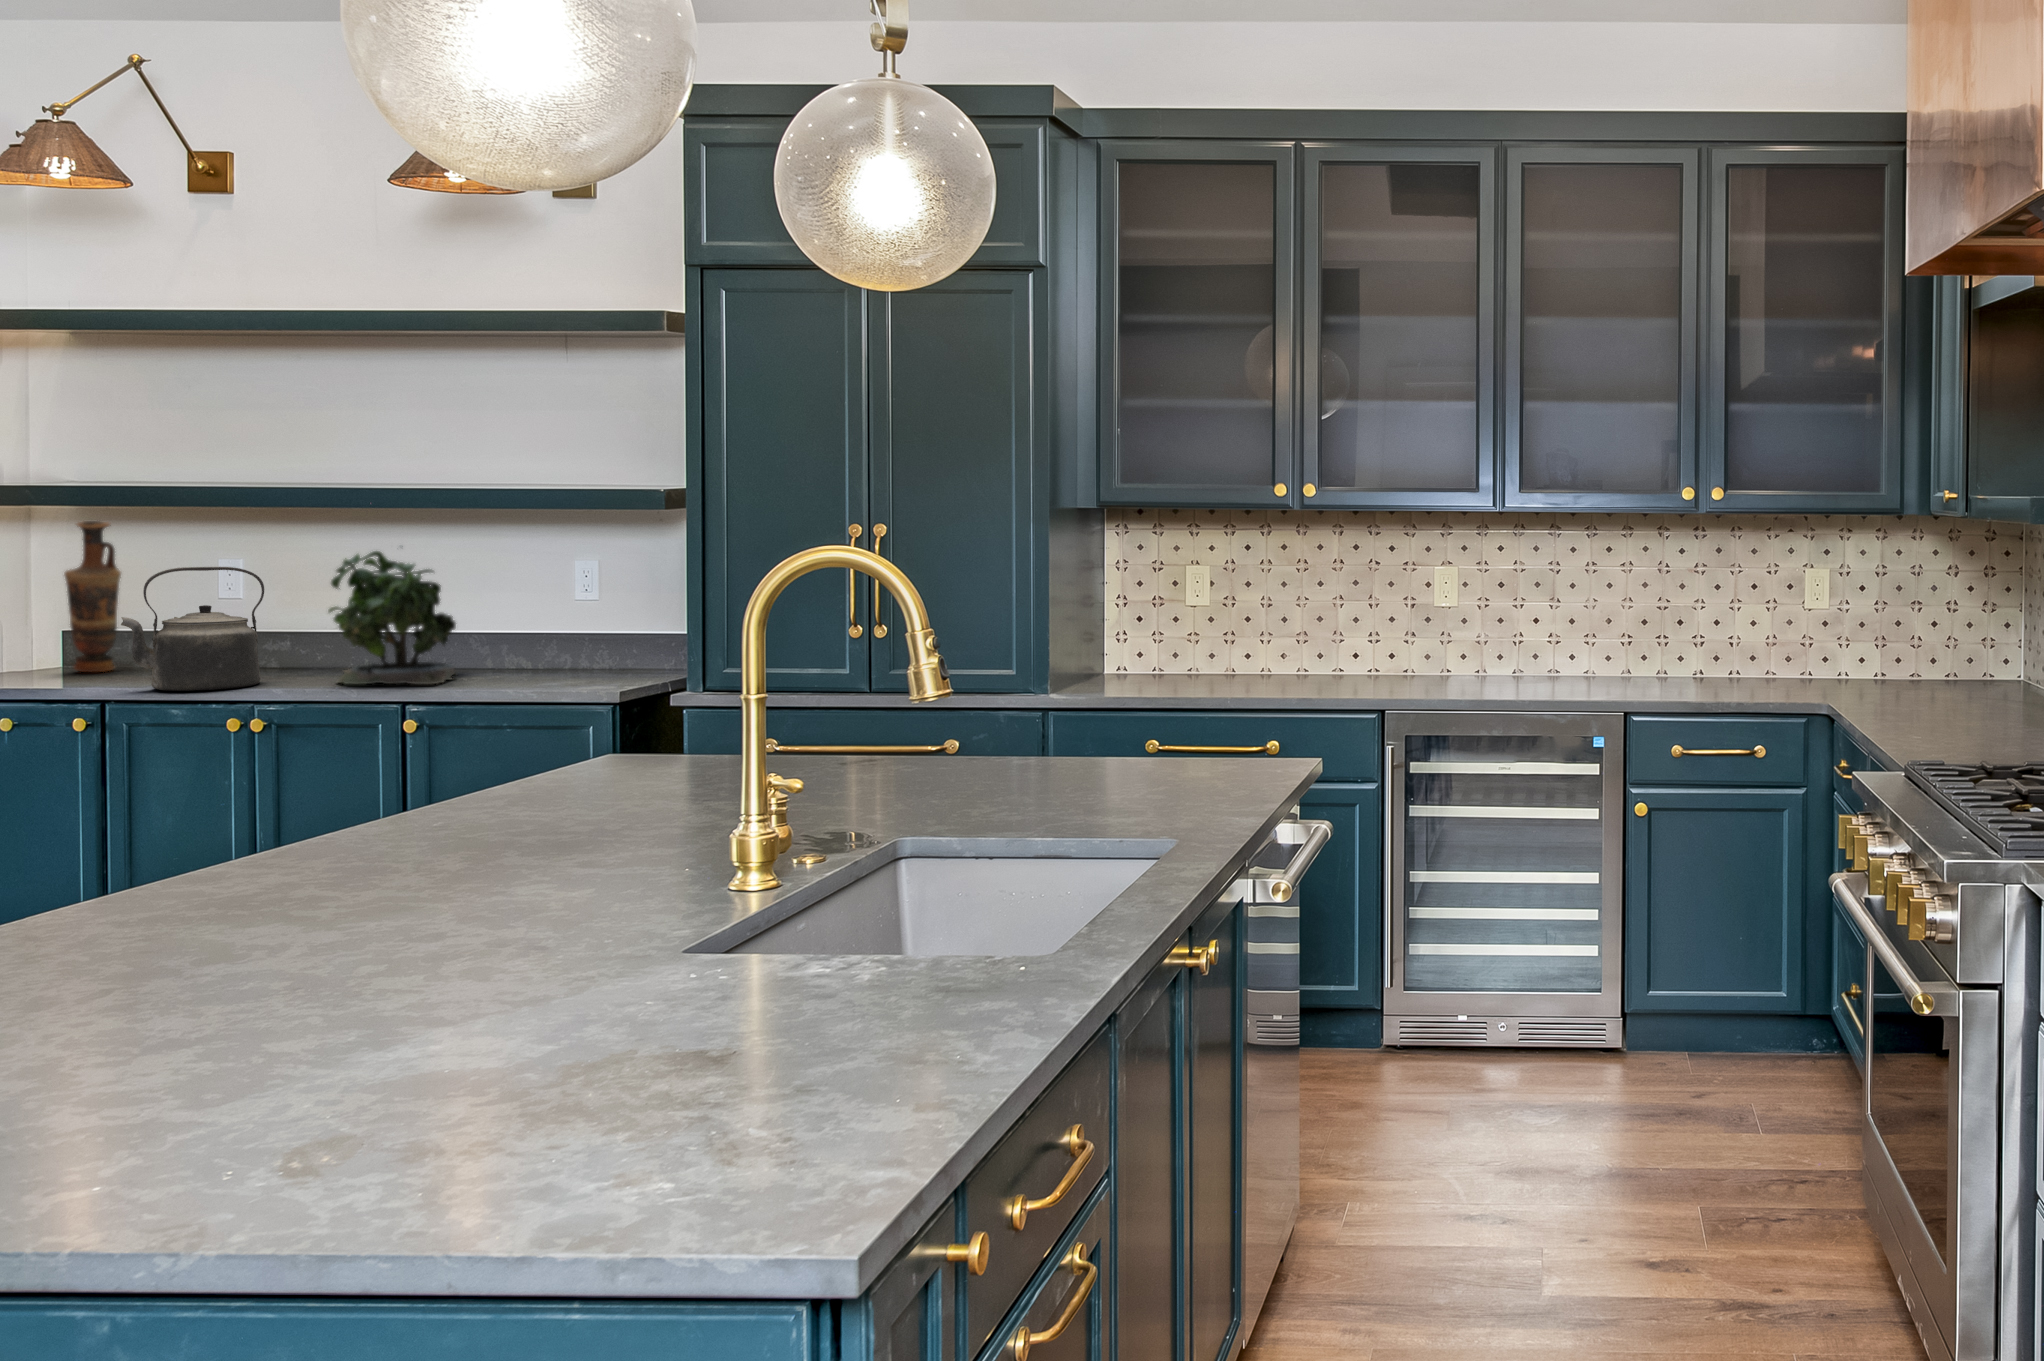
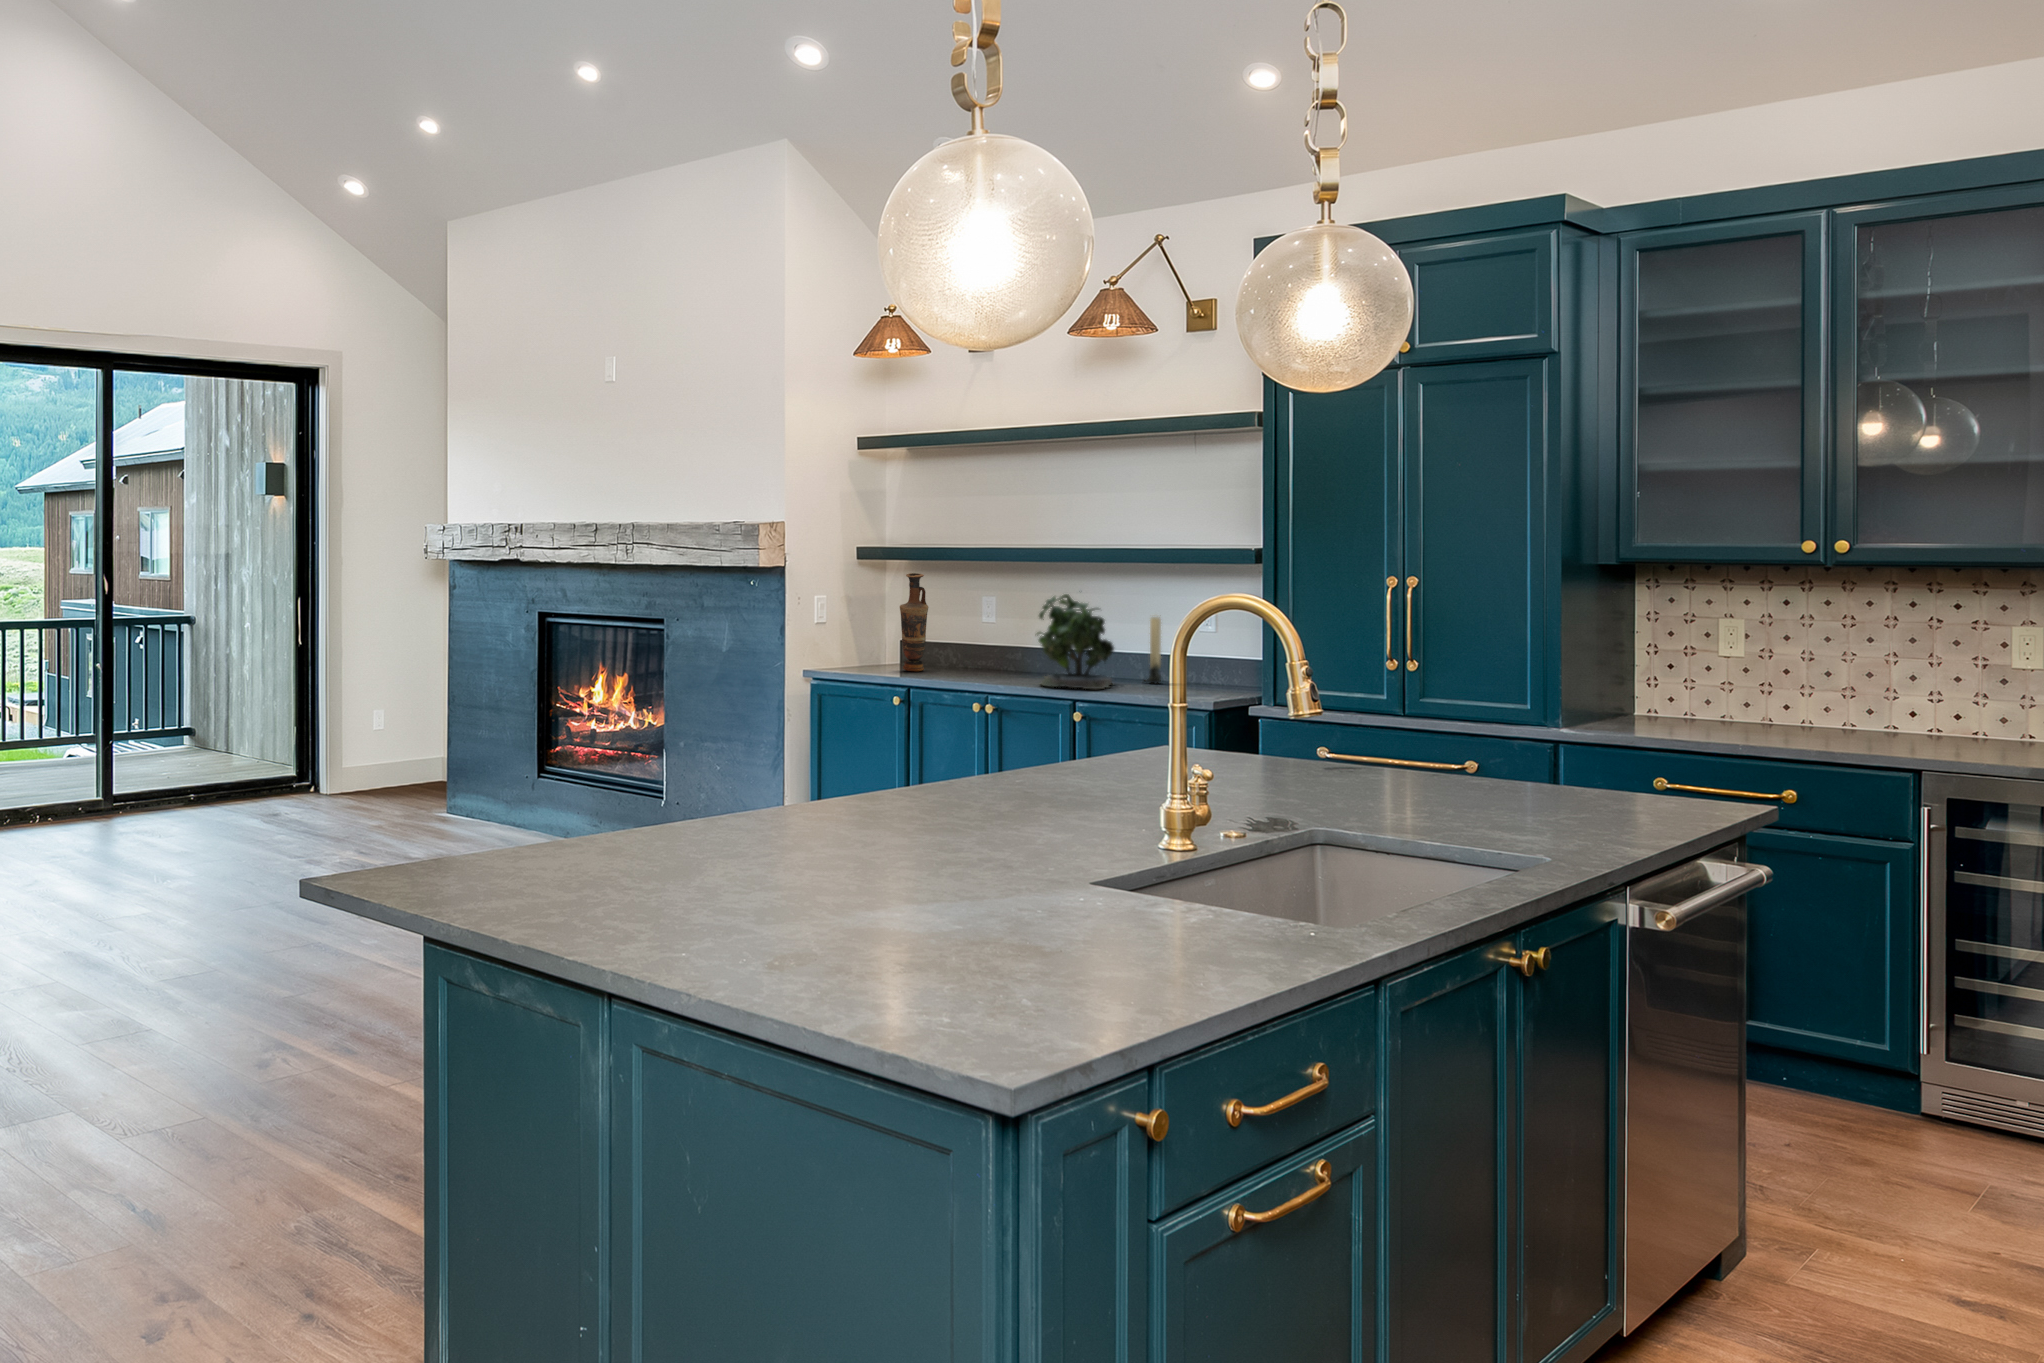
kettle: present [121,567,264,691] -> none [924,603,1001,684]
candle: none [499,576,528,668] -> present [1145,617,1161,683]

